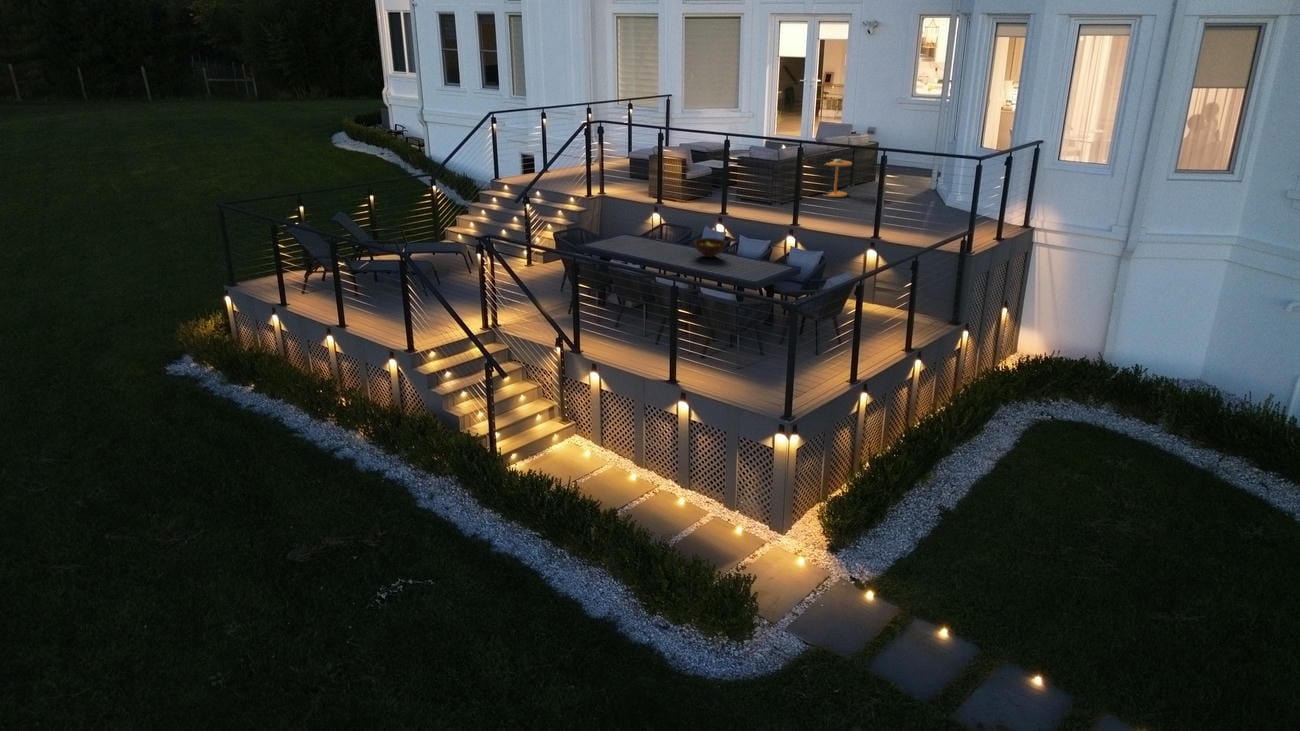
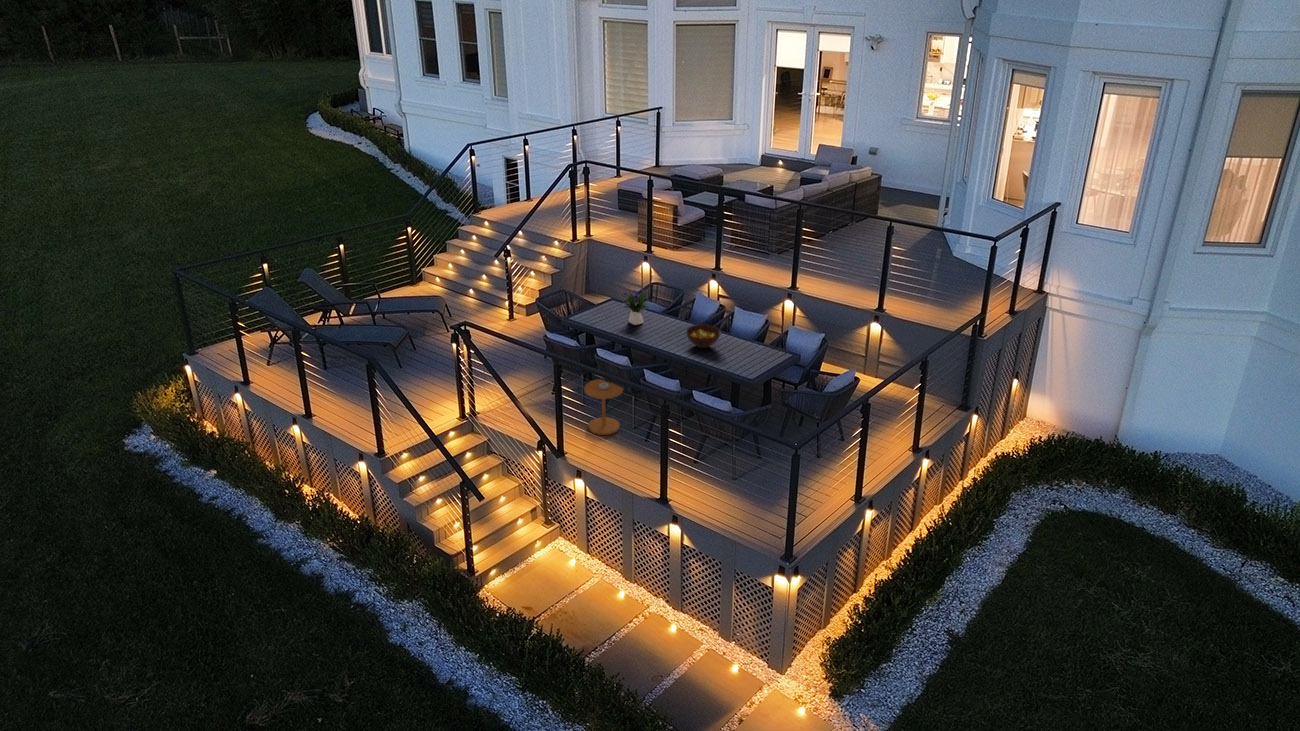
side table: present [826,159,852,197] -> present [584,379,623,435]
flower arrangement: none [632,210,665,245] -> present [622,289,652,325]

